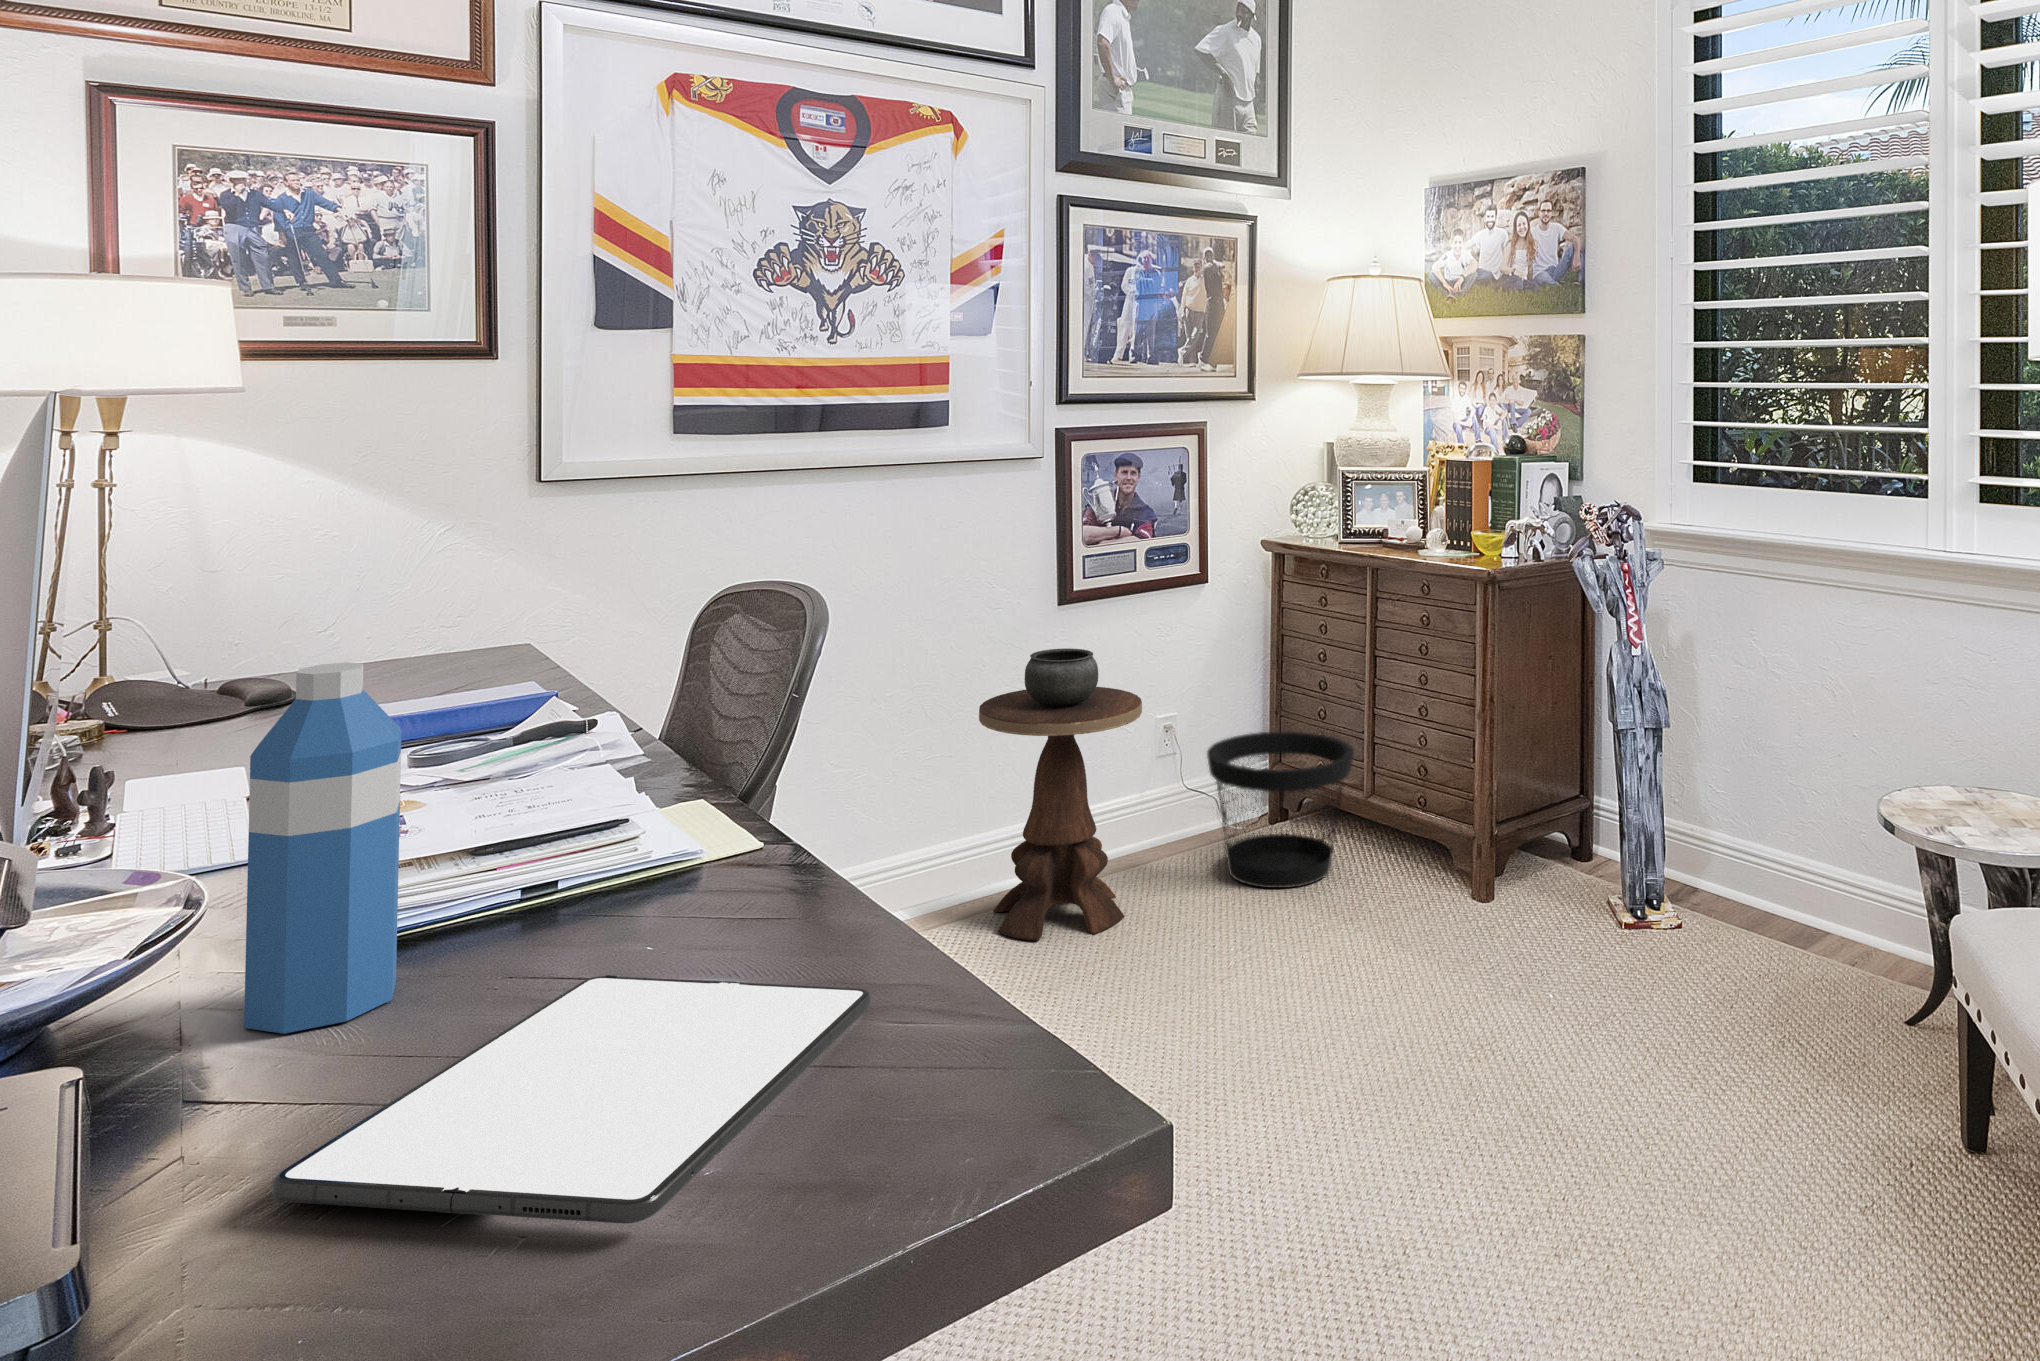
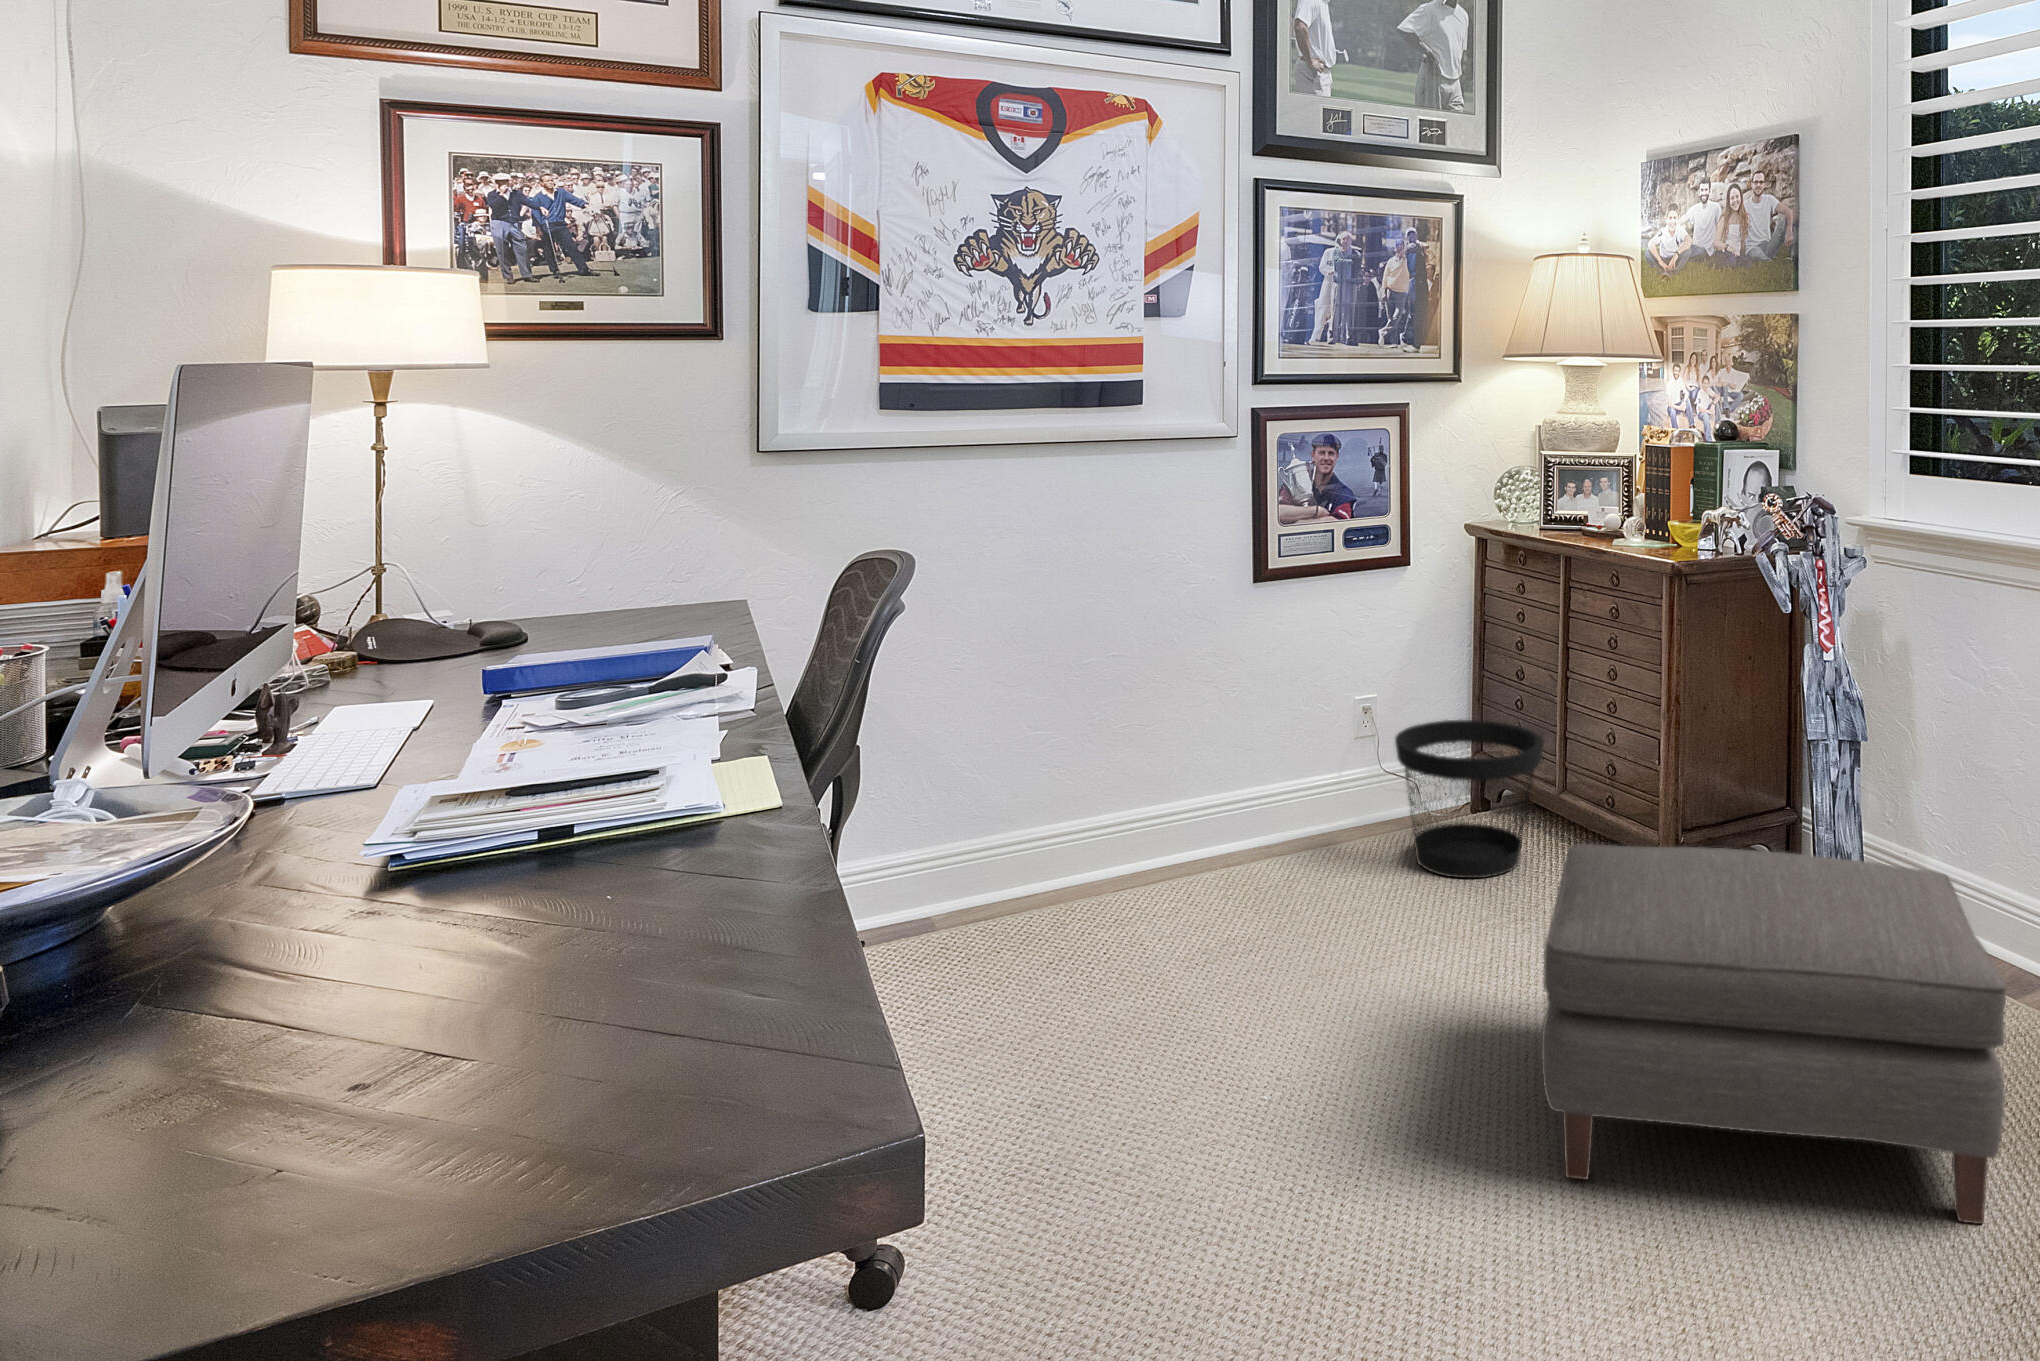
side table: present [979,648,1142,941] -> none [1165,625,1322,909]
water bottle: present [244,662,402,1034] -> none [240,596,385,913]
ottoman: none [1430,841,1870,1166] -> present [1542,844,2007,1224]
tablet: present [272,975,871,1224] -> none [130,888,728,1102]

